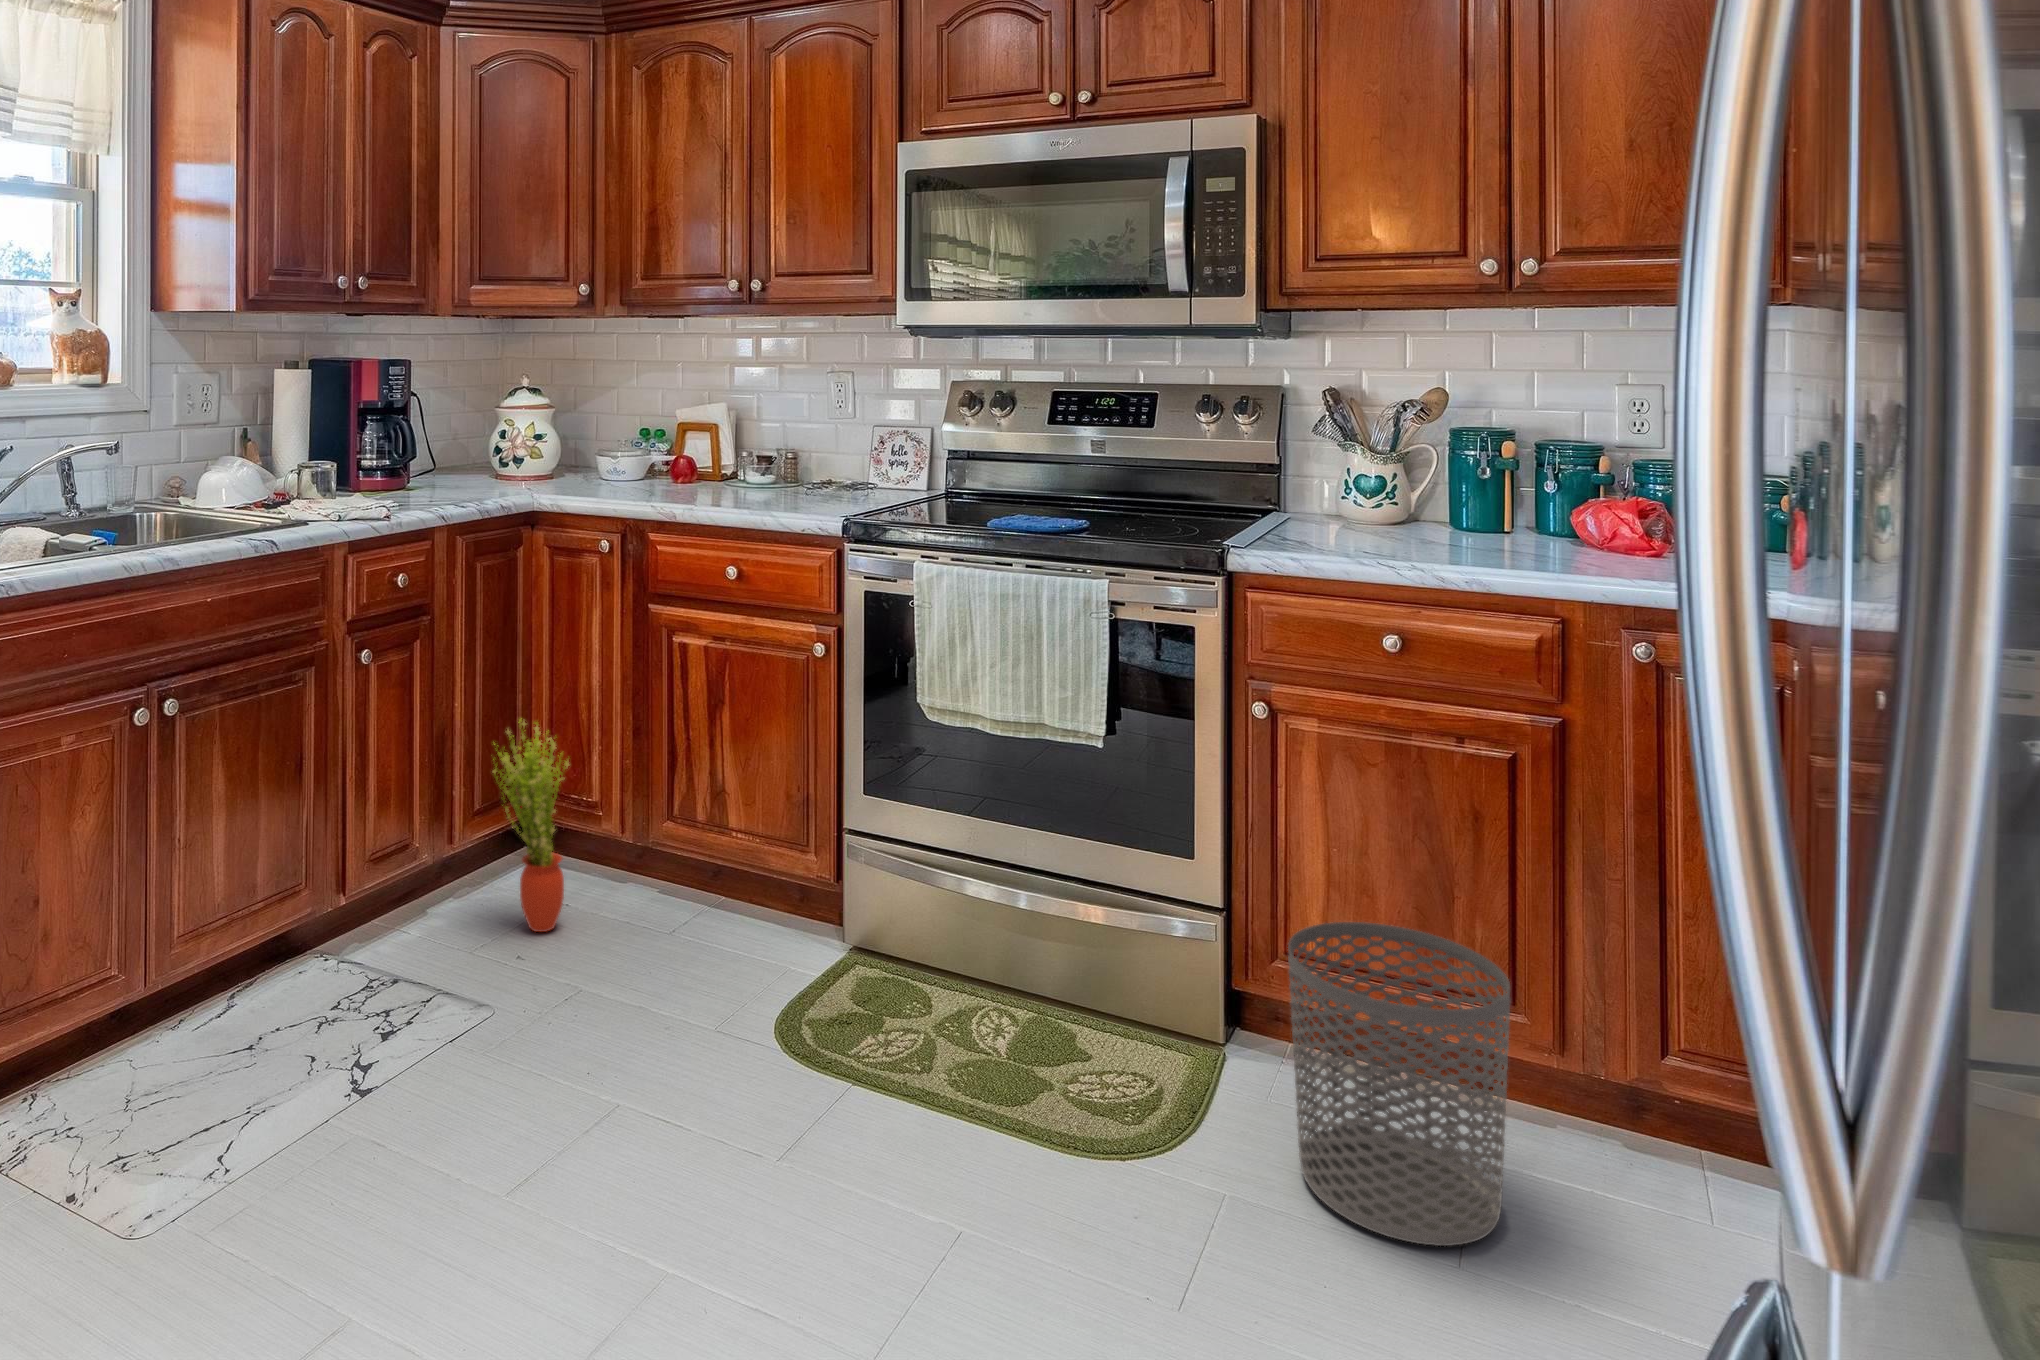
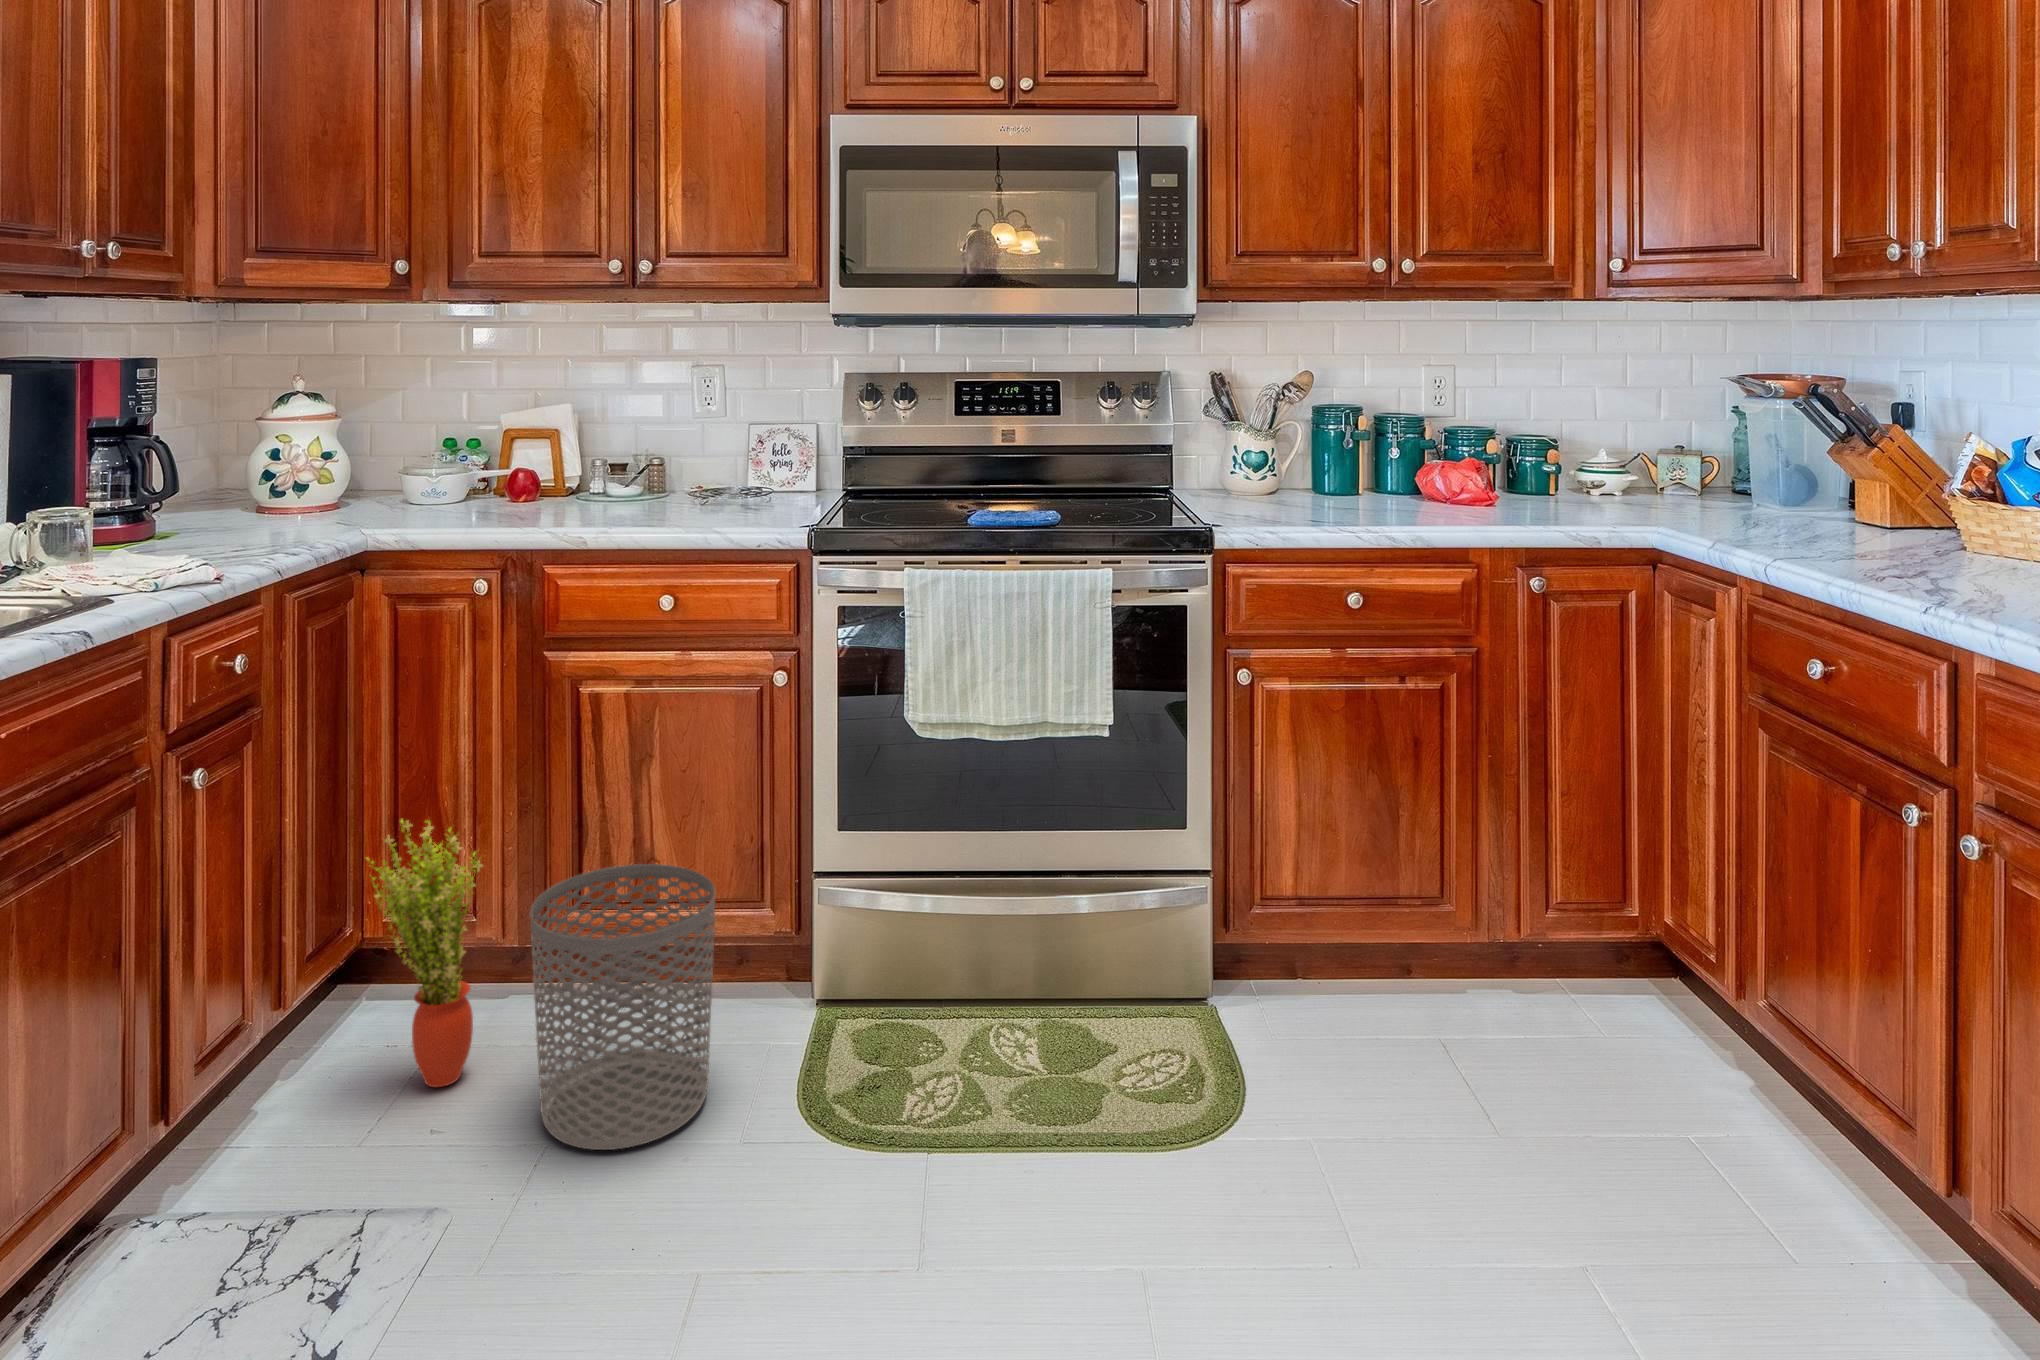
waste bin: present [1288,922,1511,1246] -> present [530,864,715,1150]

